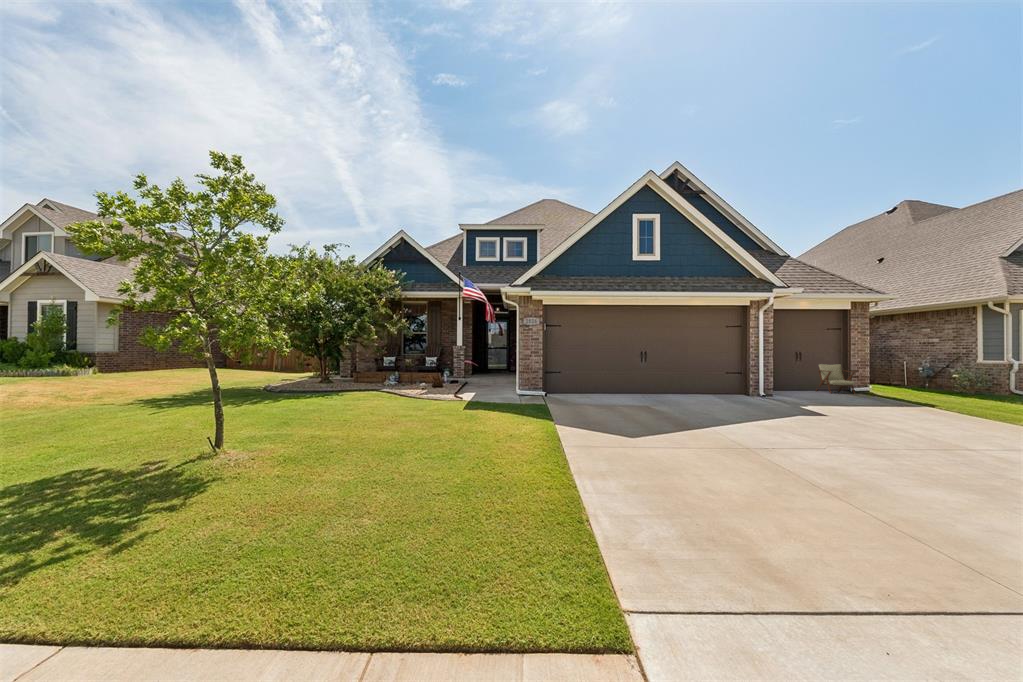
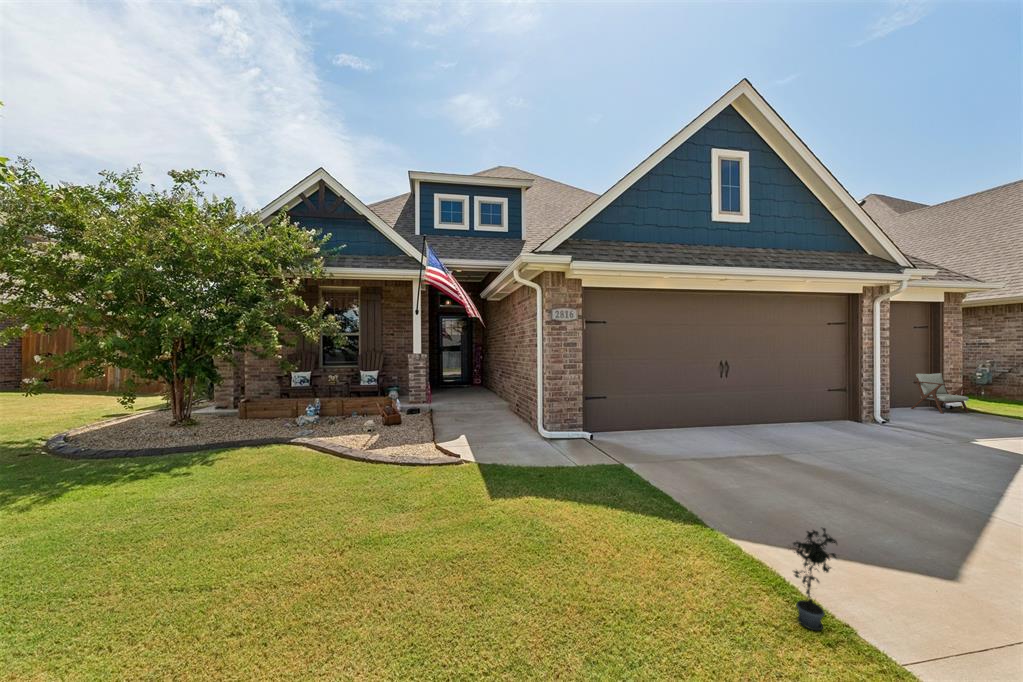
potted plant: none [531,399,548,435] -> present [793,528,837,630]

